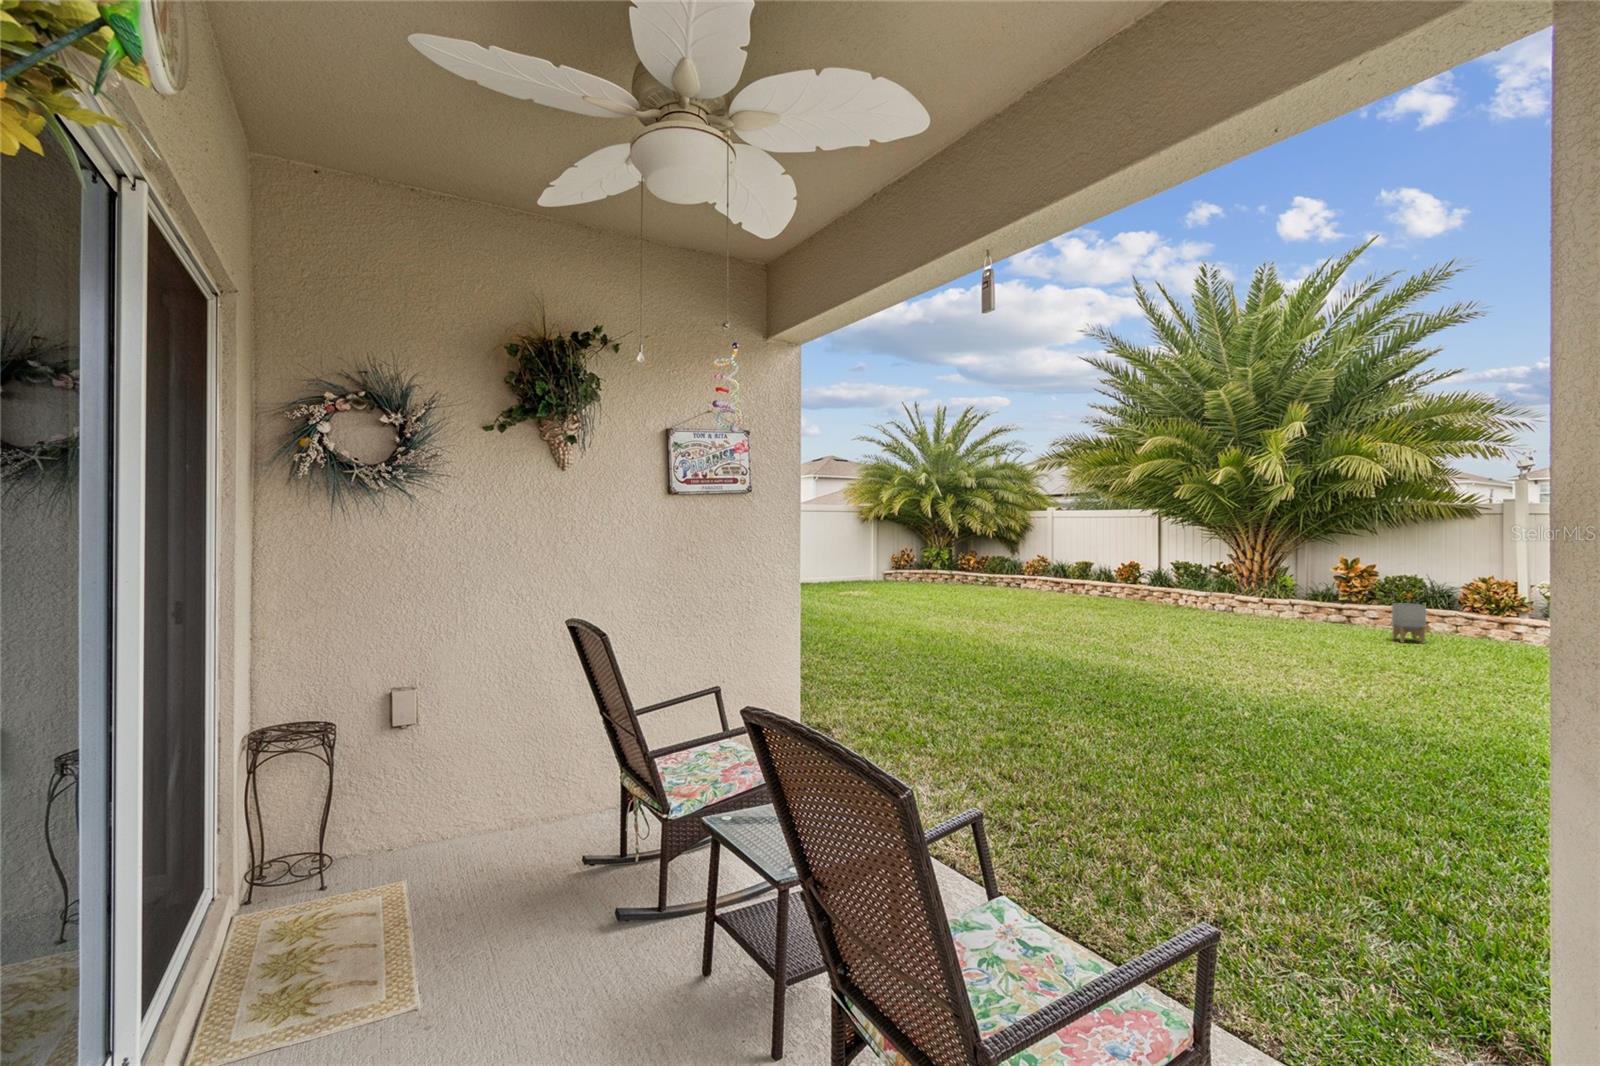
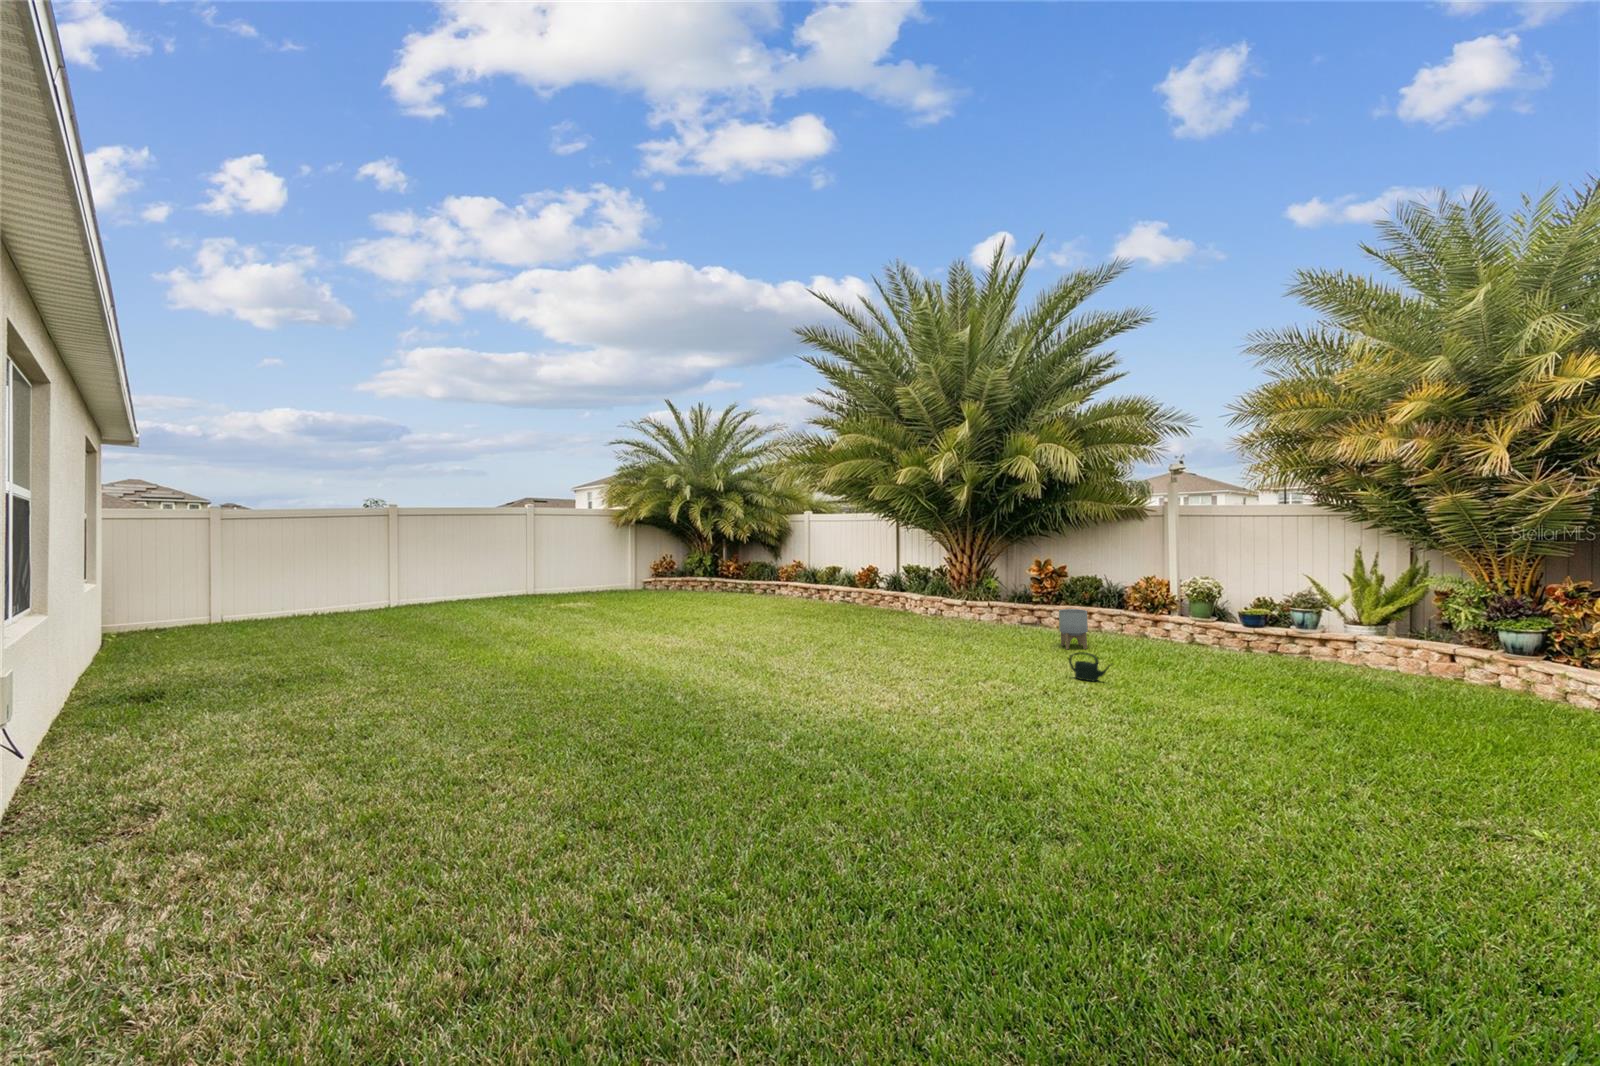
watering can: none [1419,639,1475,667] -> present [1069,653,1111,681]

